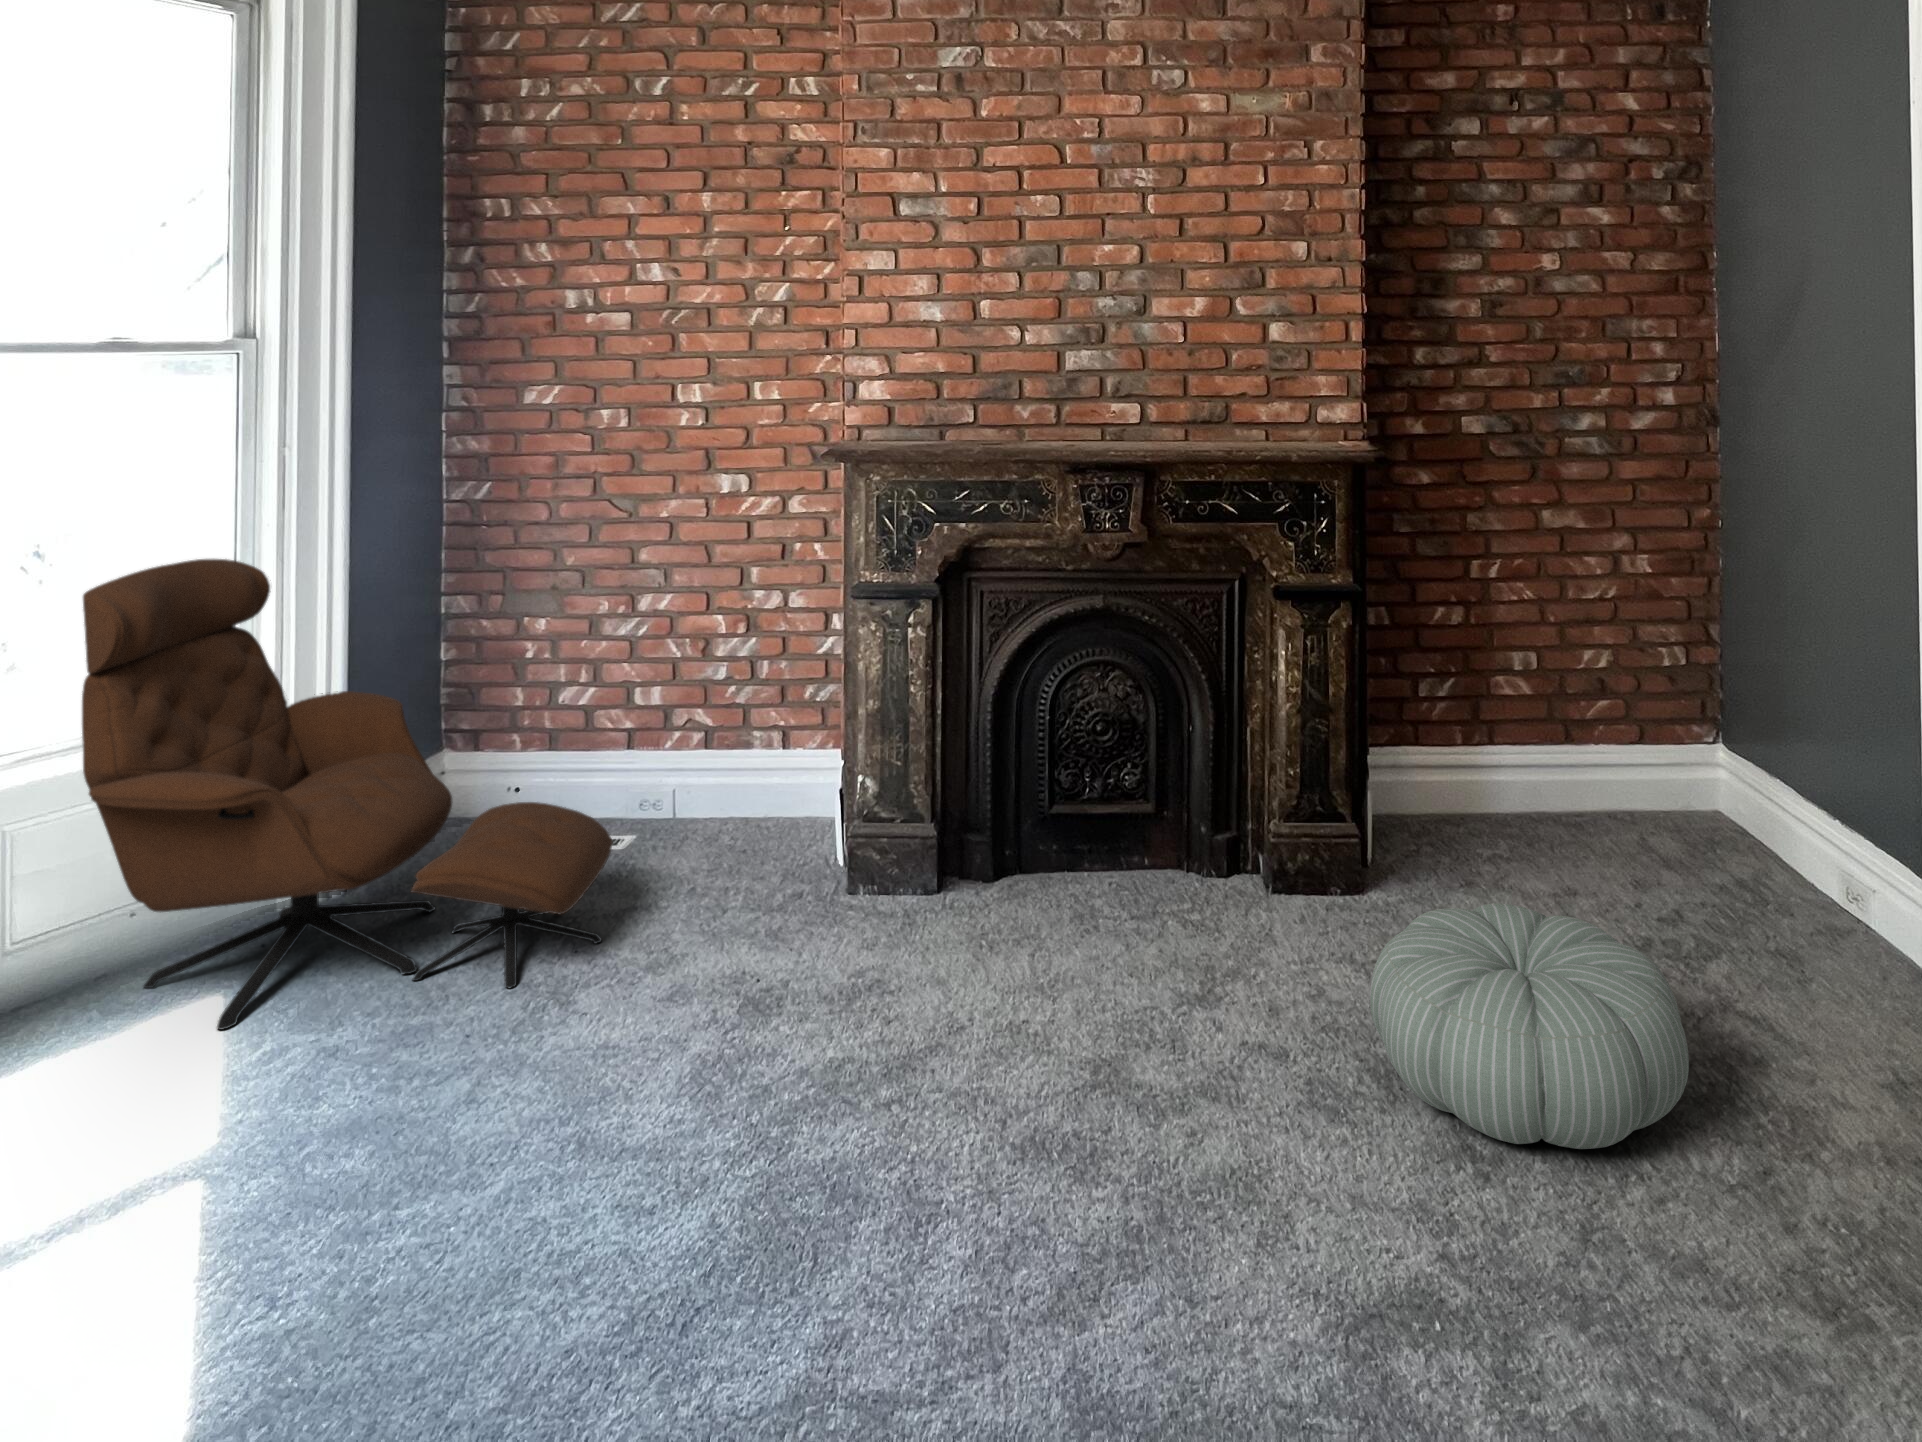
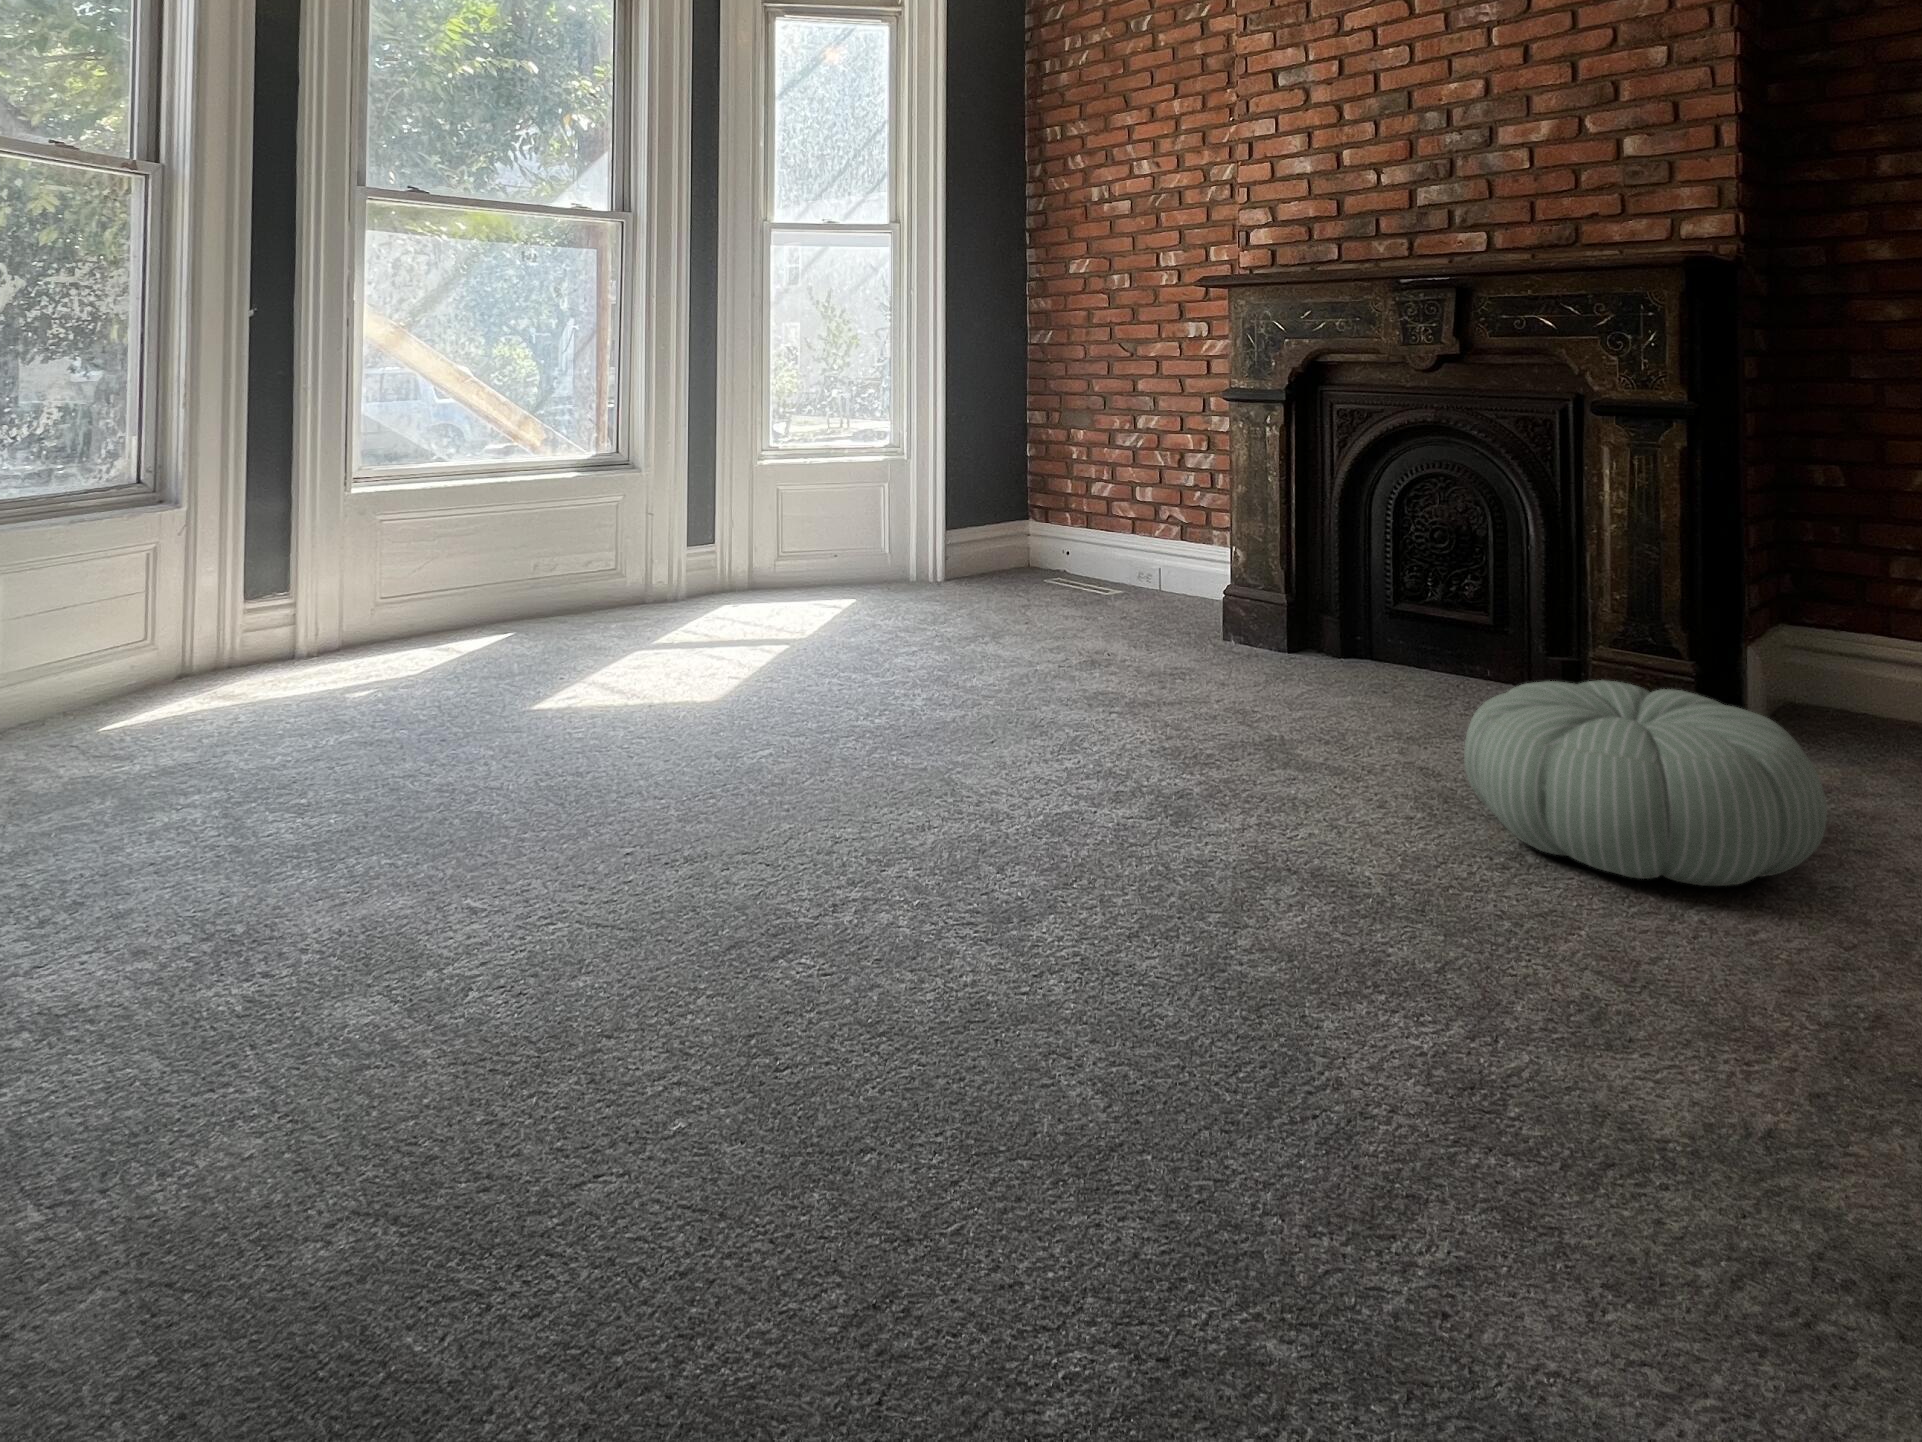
lounge chair: present [82,559,613,1030] -> none [795,355,1072,628]

